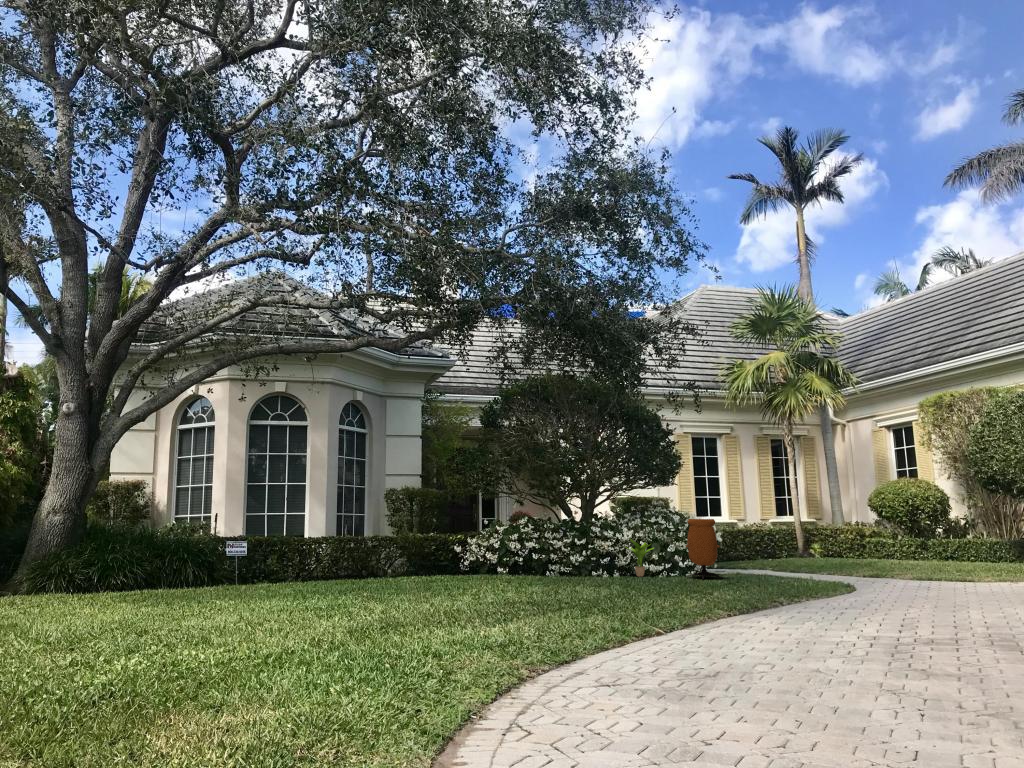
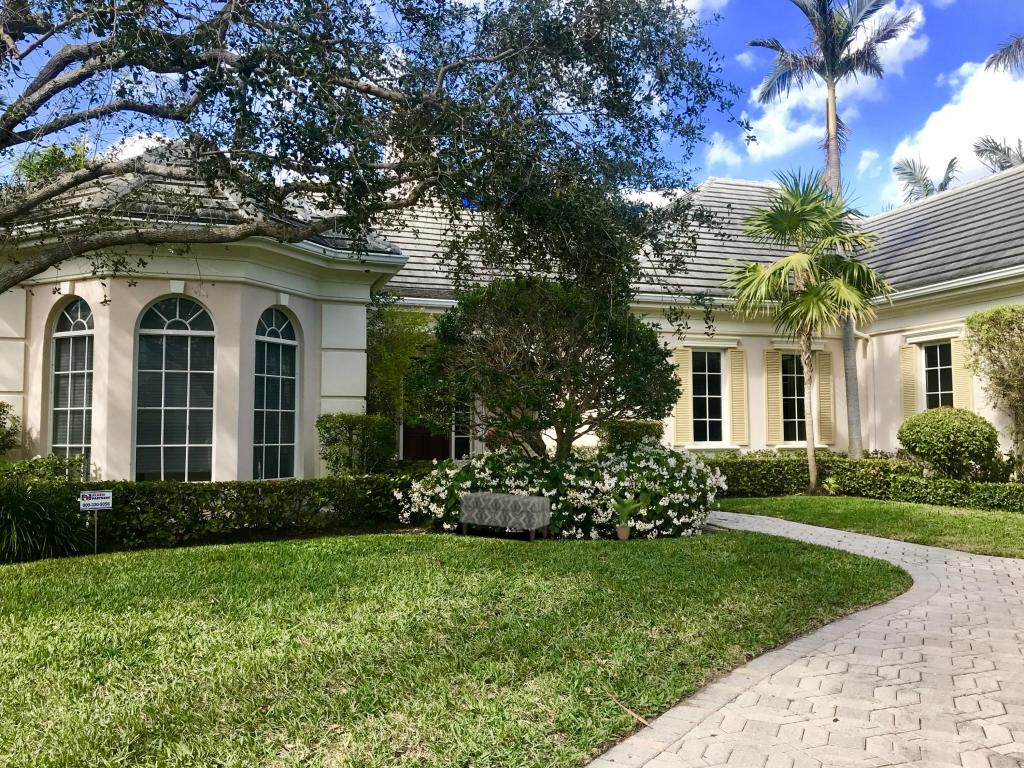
lounge chair: present [685,519,723,579] -> none [681,470,730,549]
bench: none [513,543,582,578] -> present [461,492,550,542]

